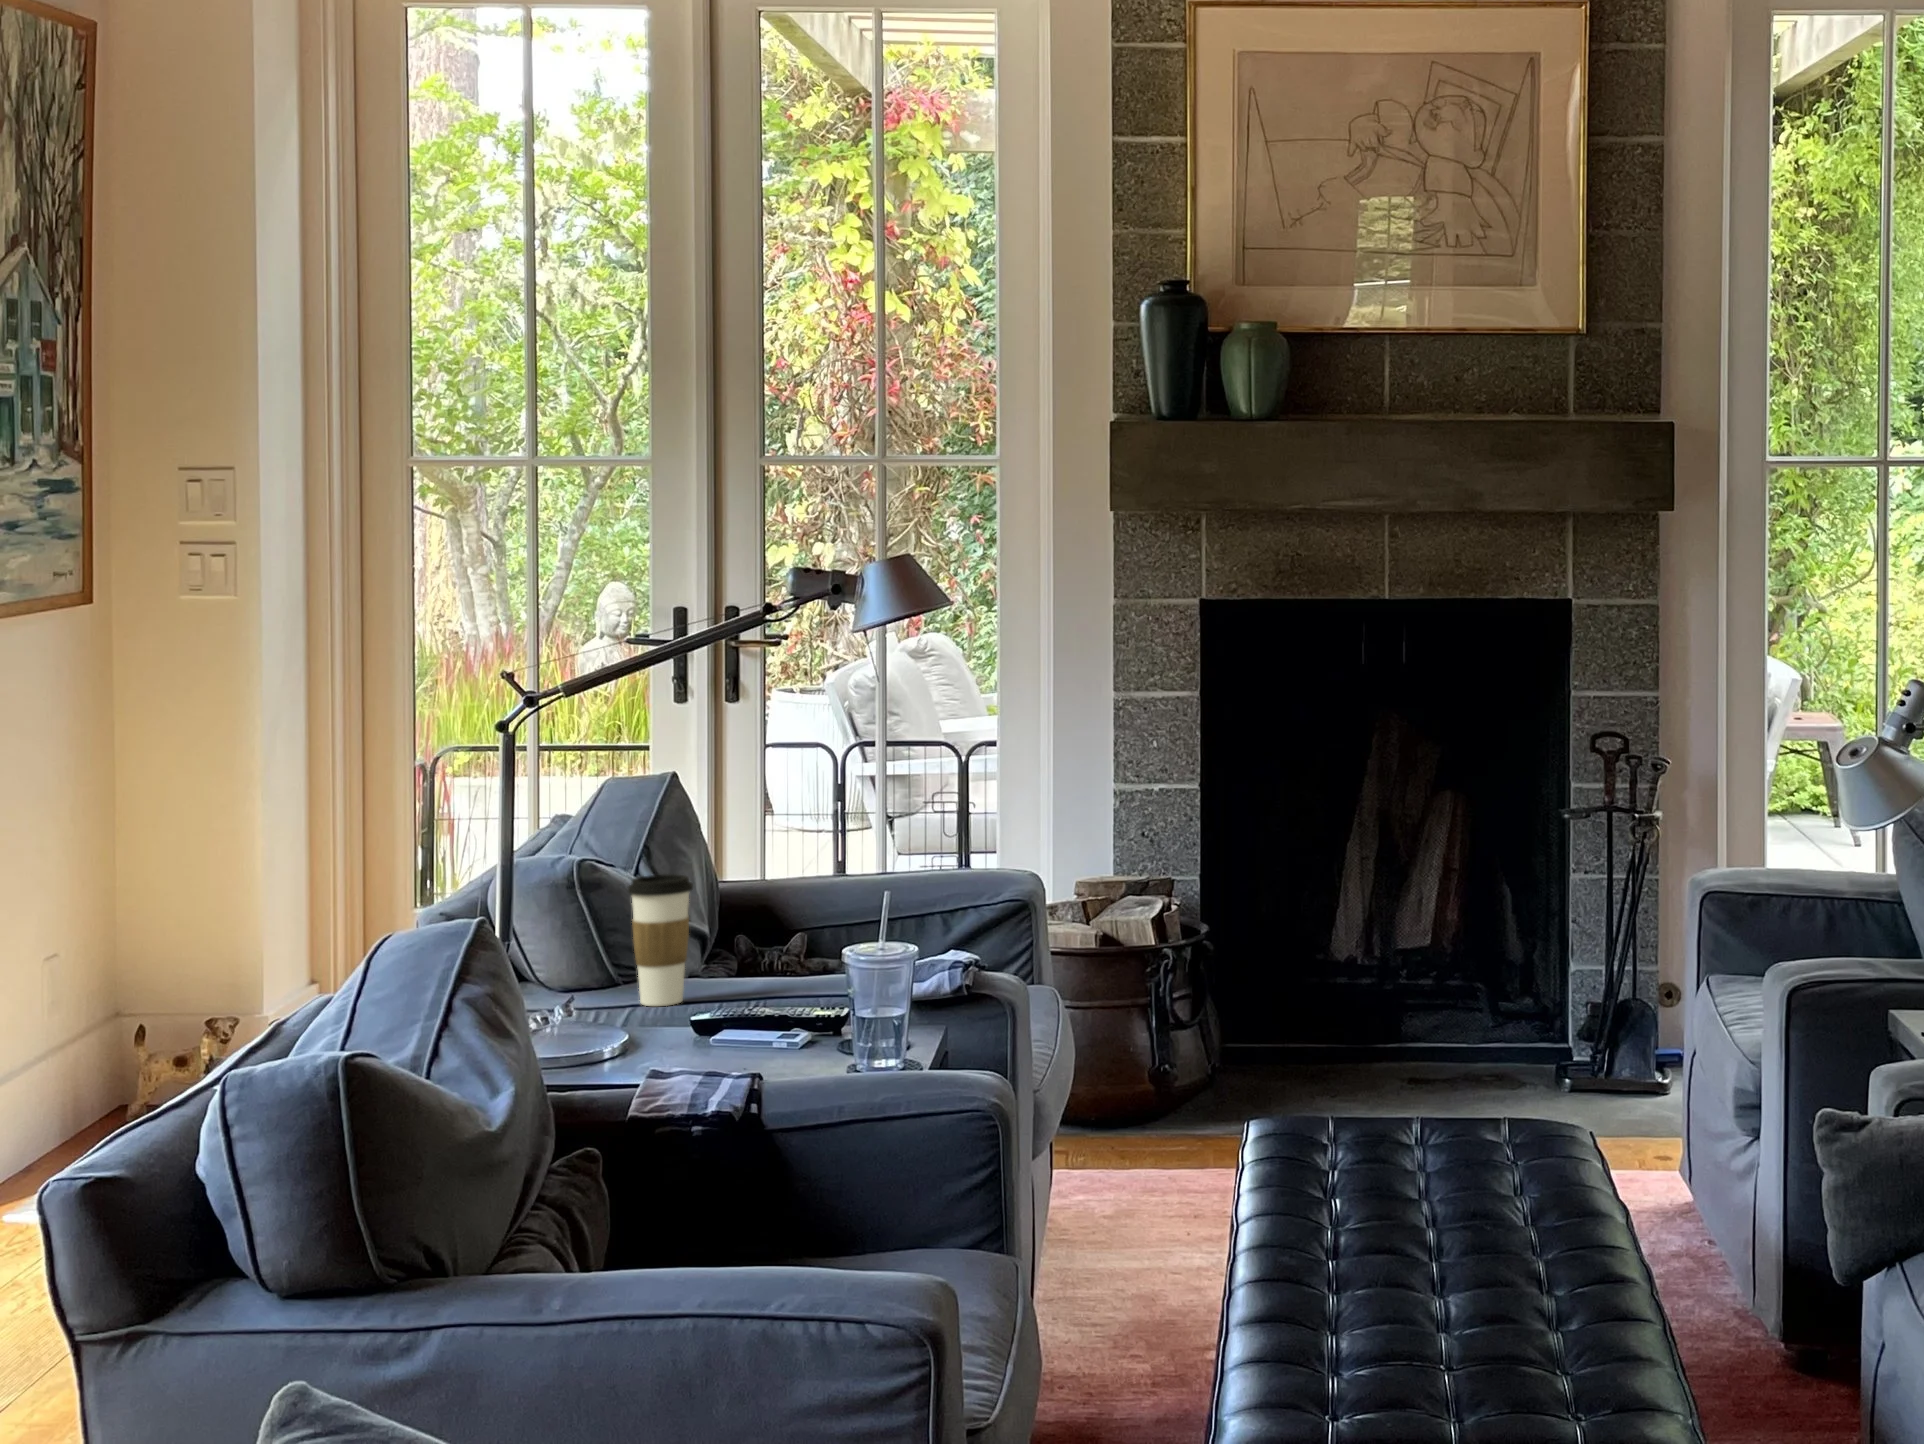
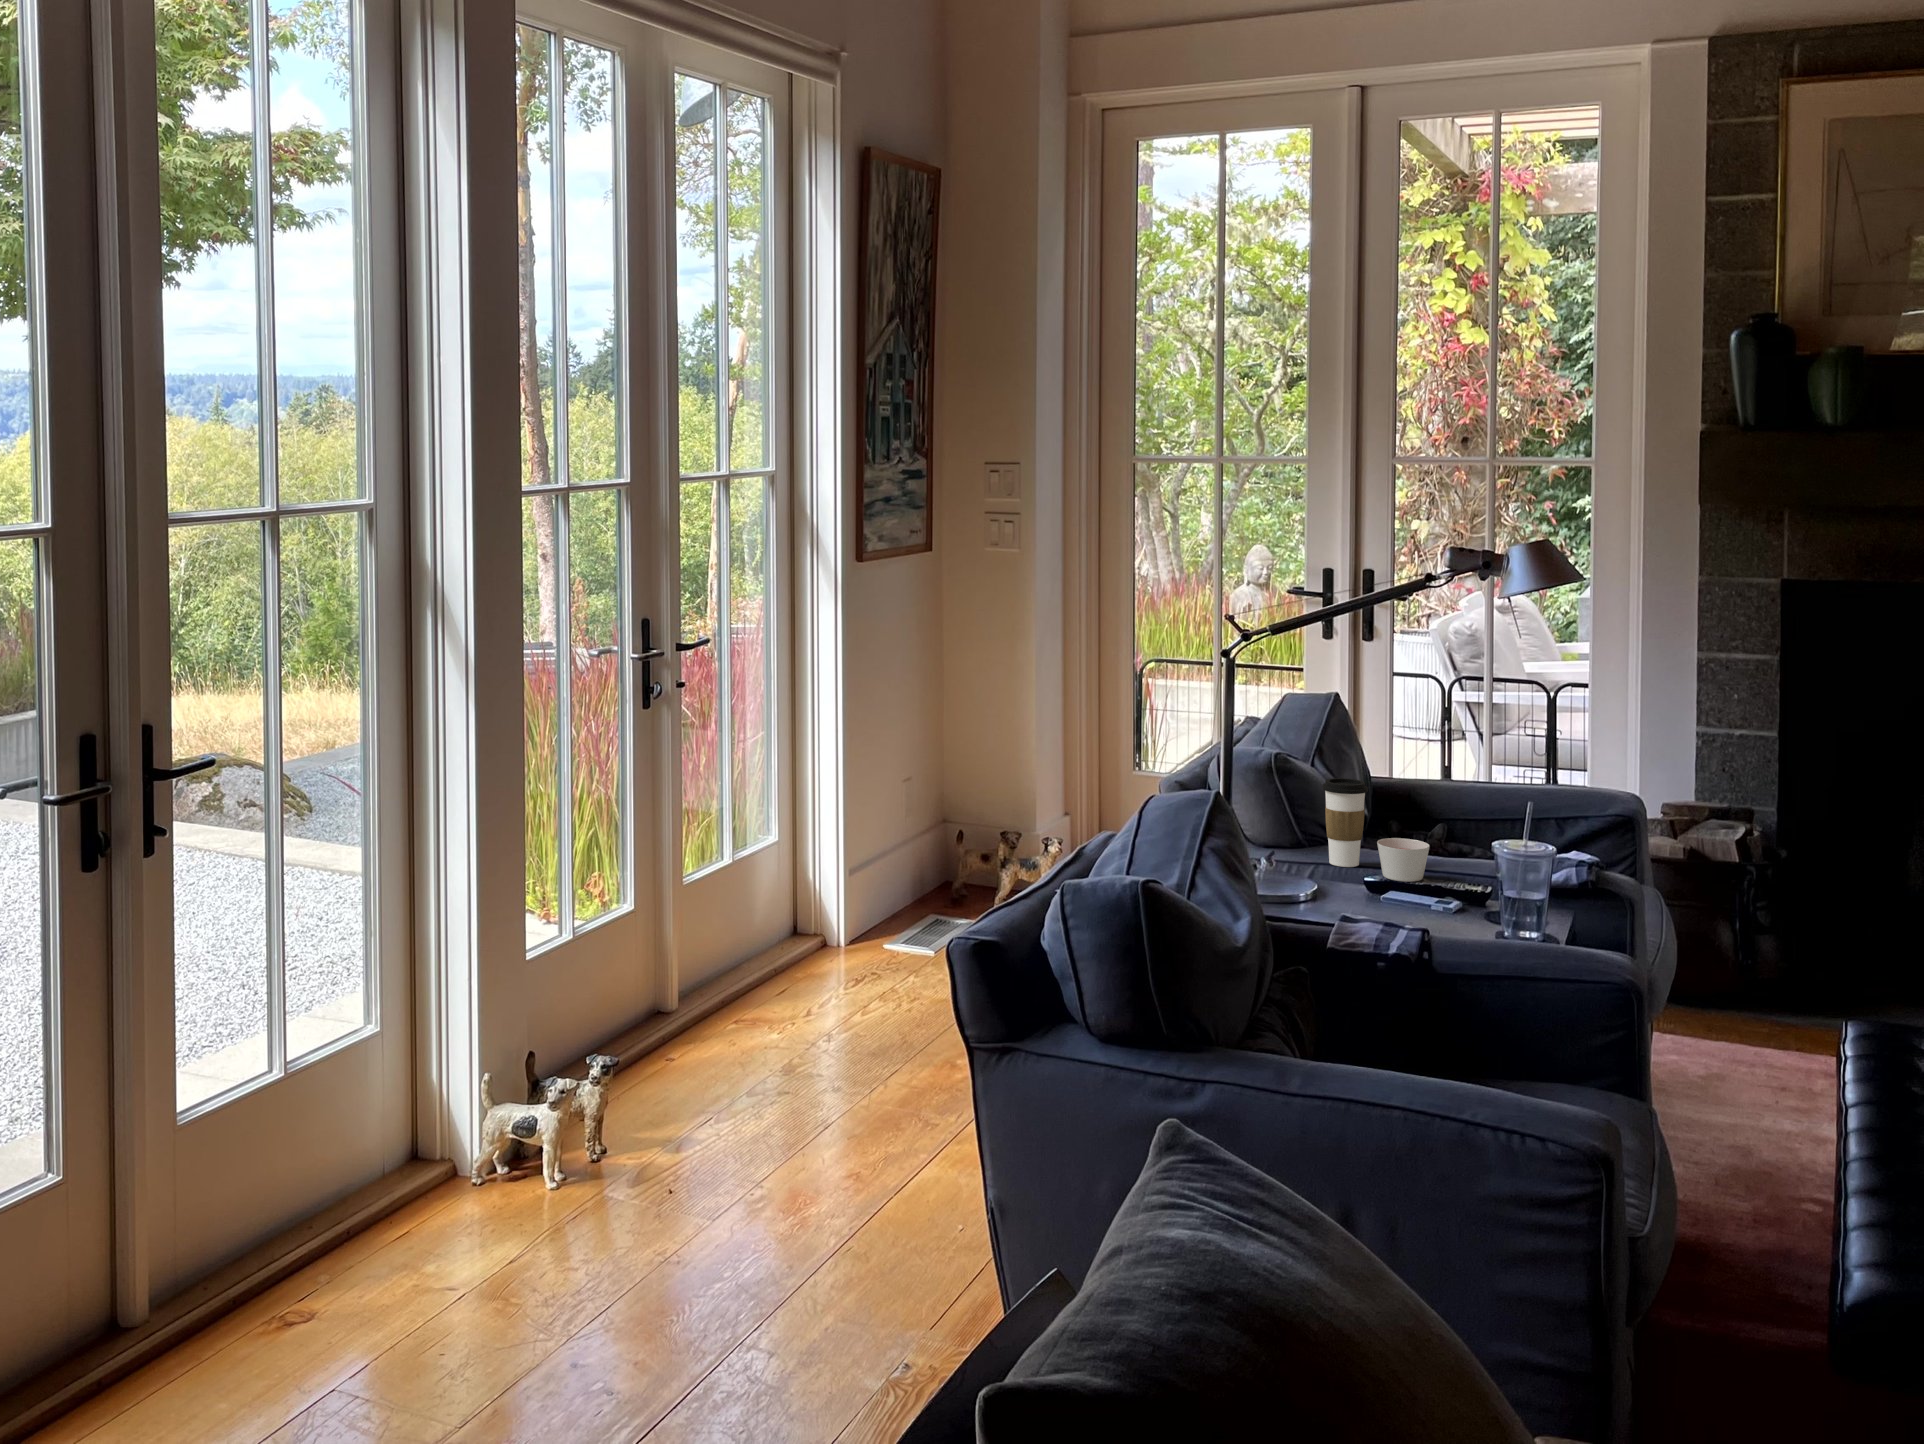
candle: none [700,953,774,1015] -> present [1377,838,1429,882]

